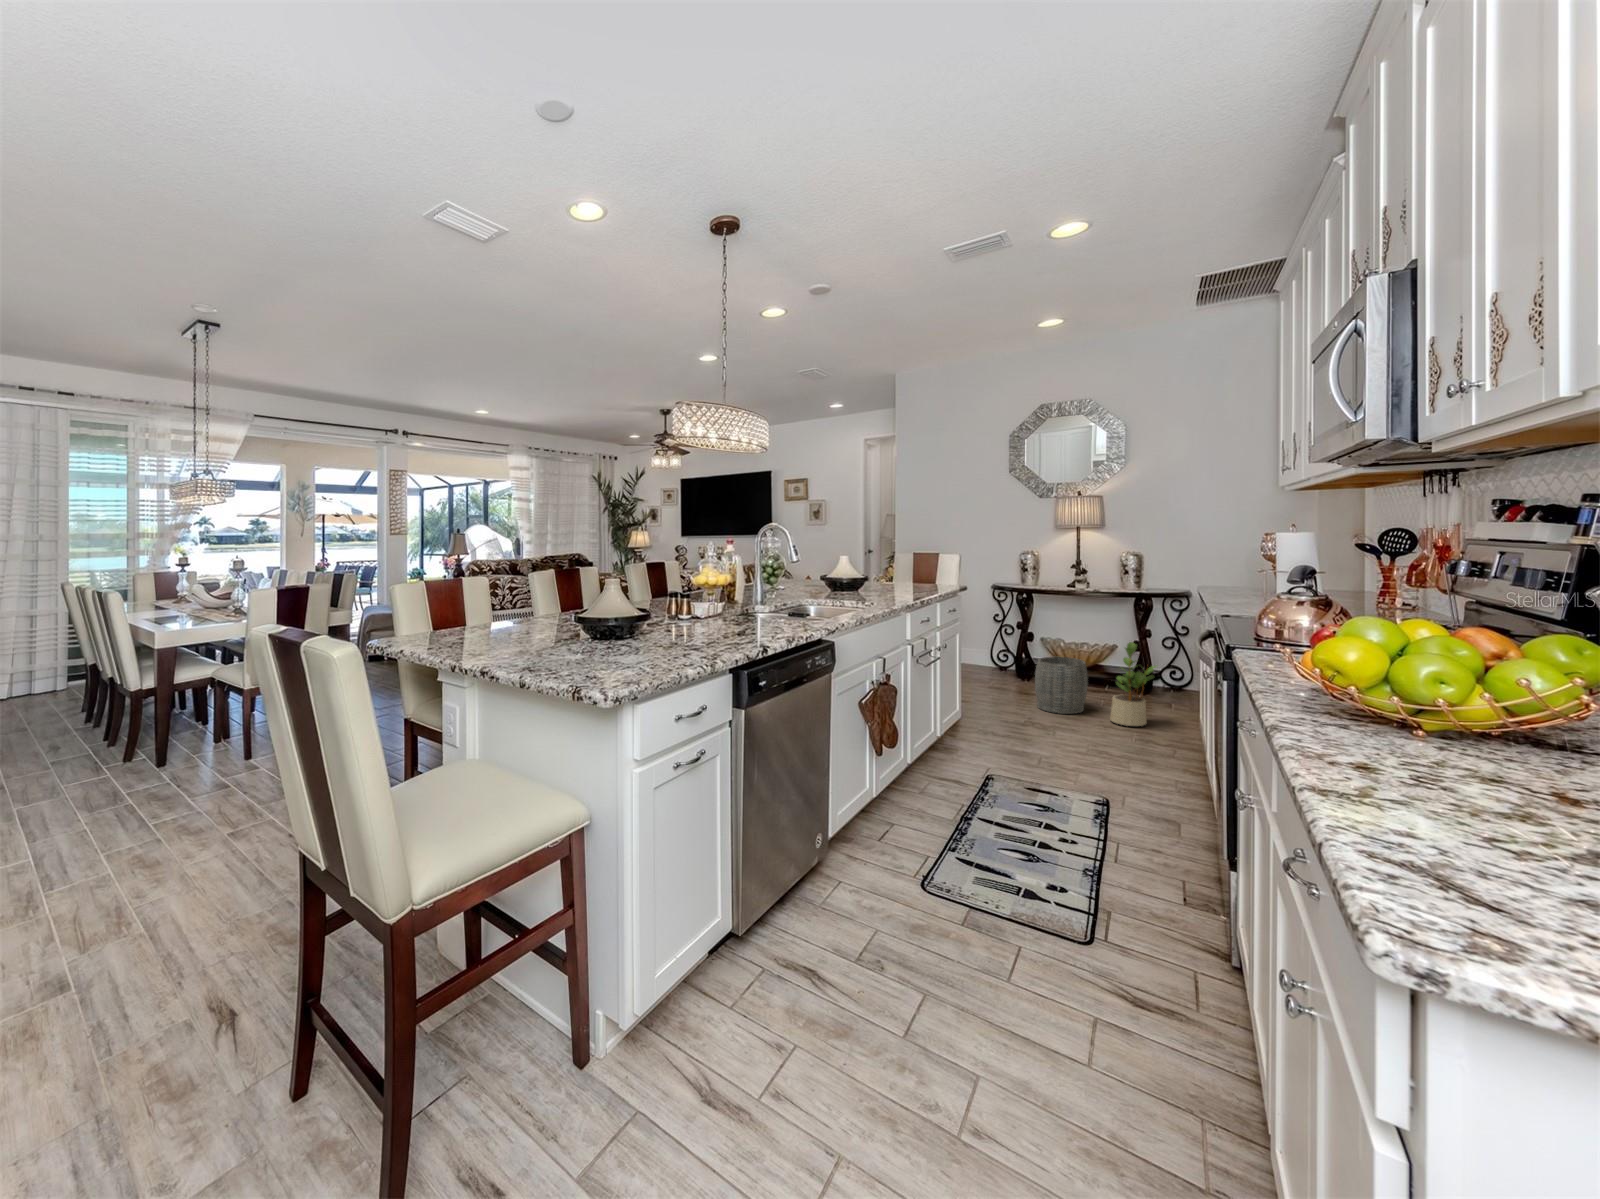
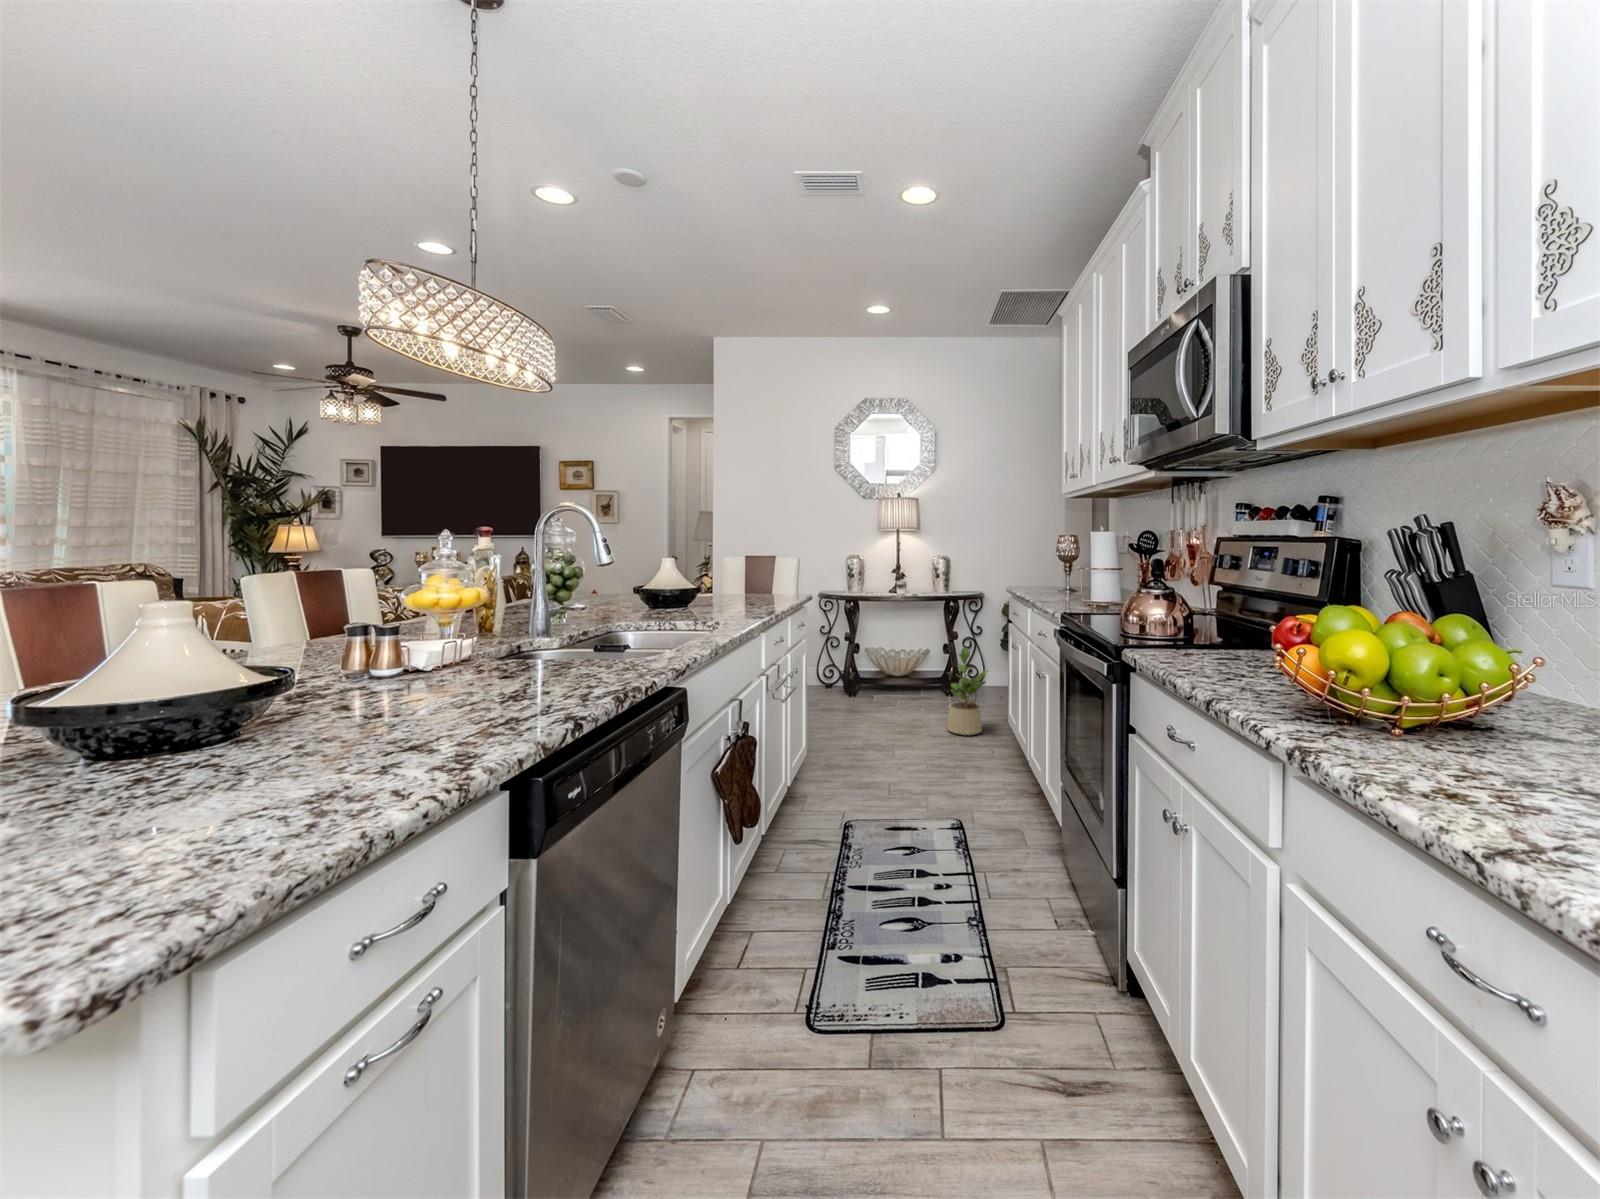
woven basket: present [1035,657,1088,714] -> none [870,667,922,728]

